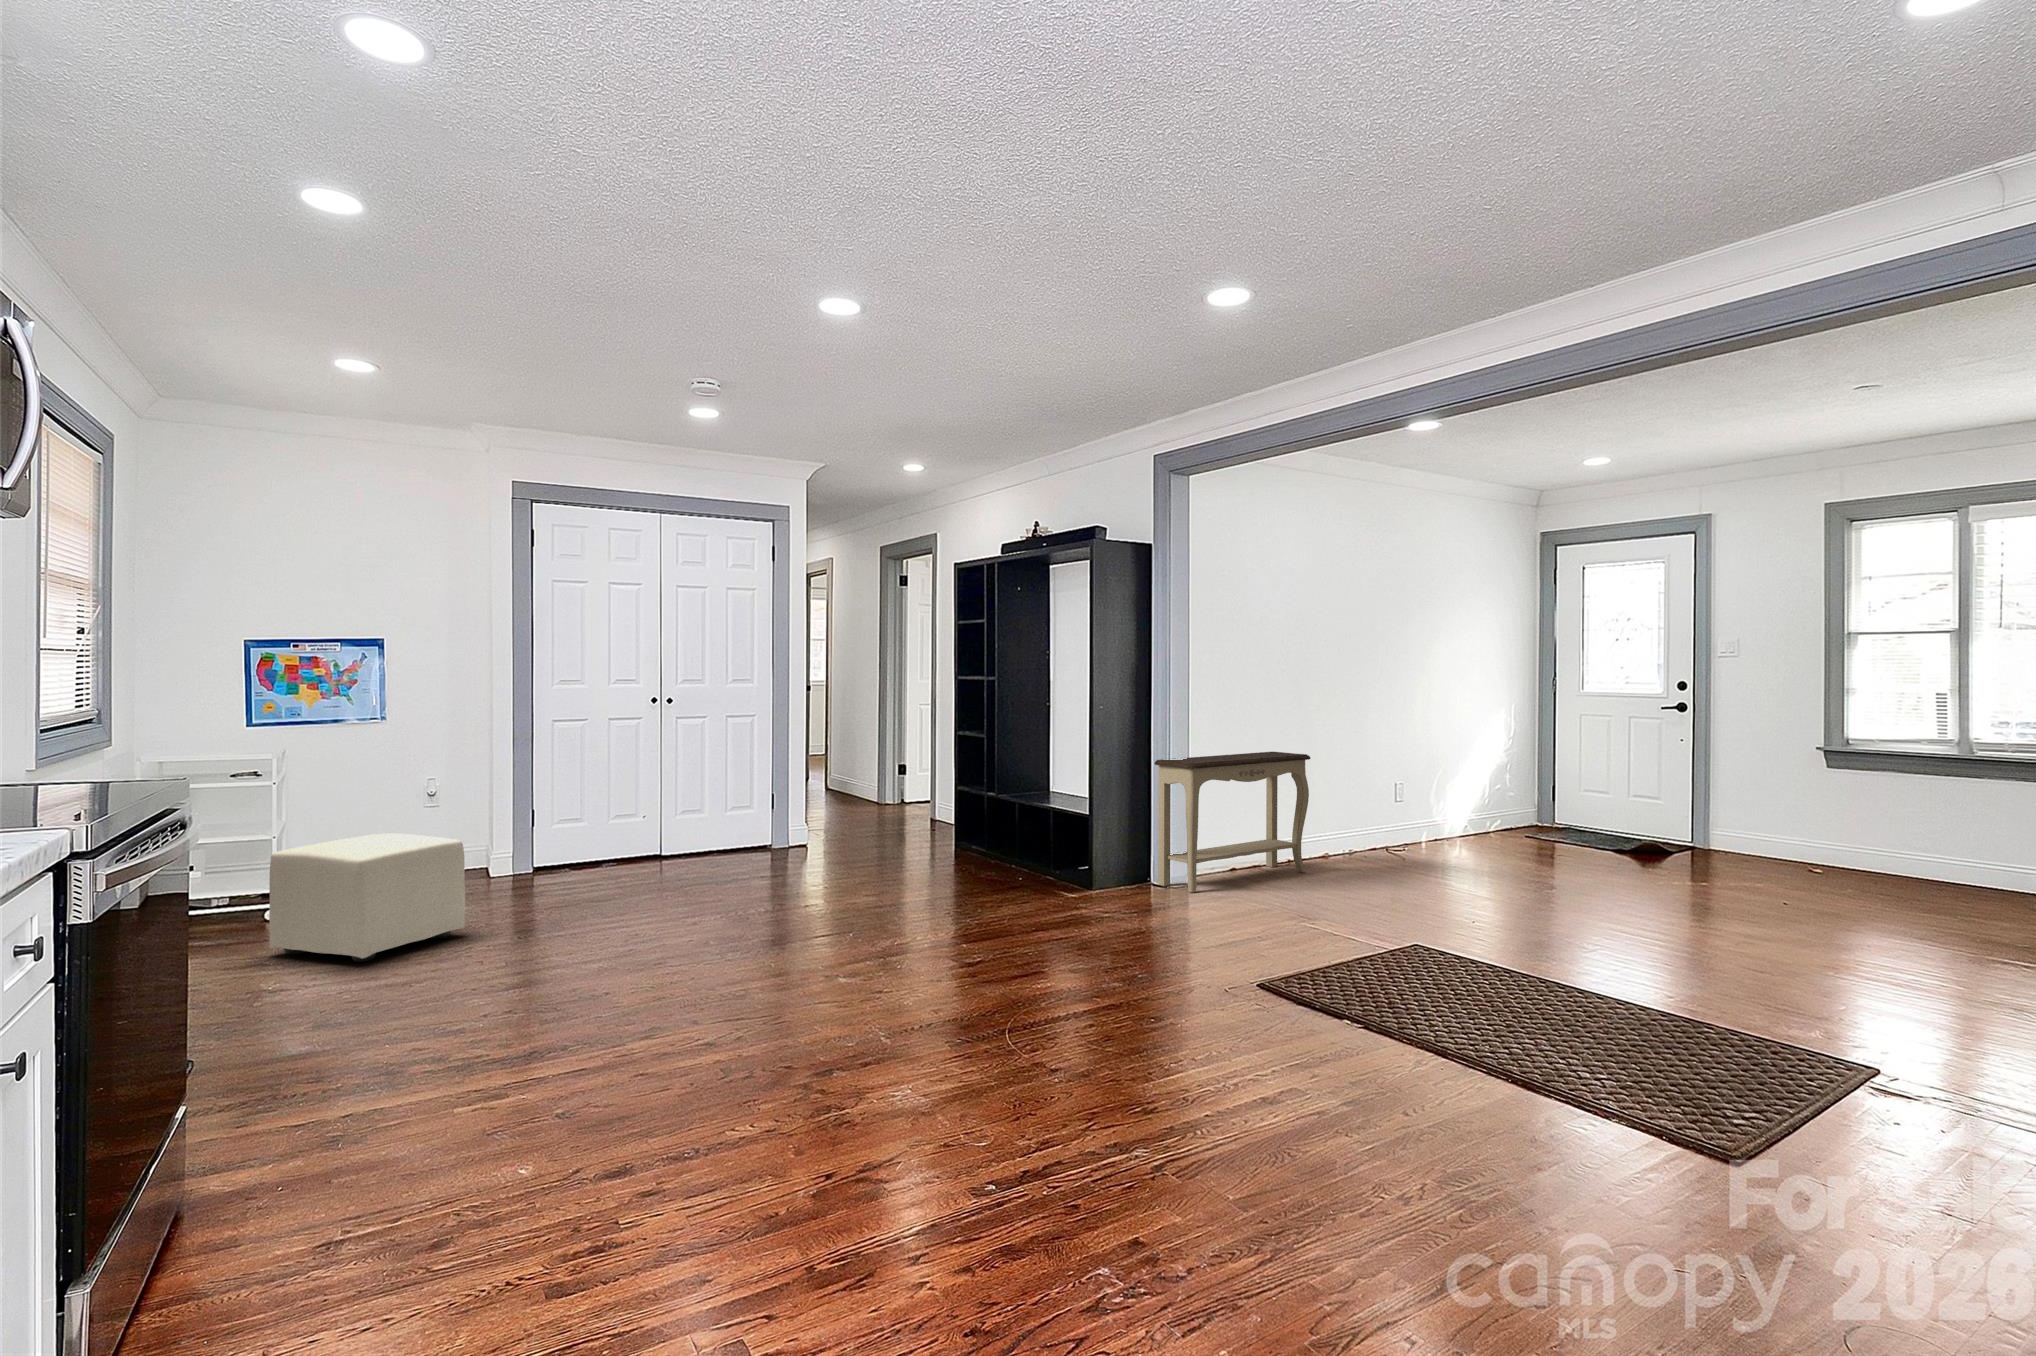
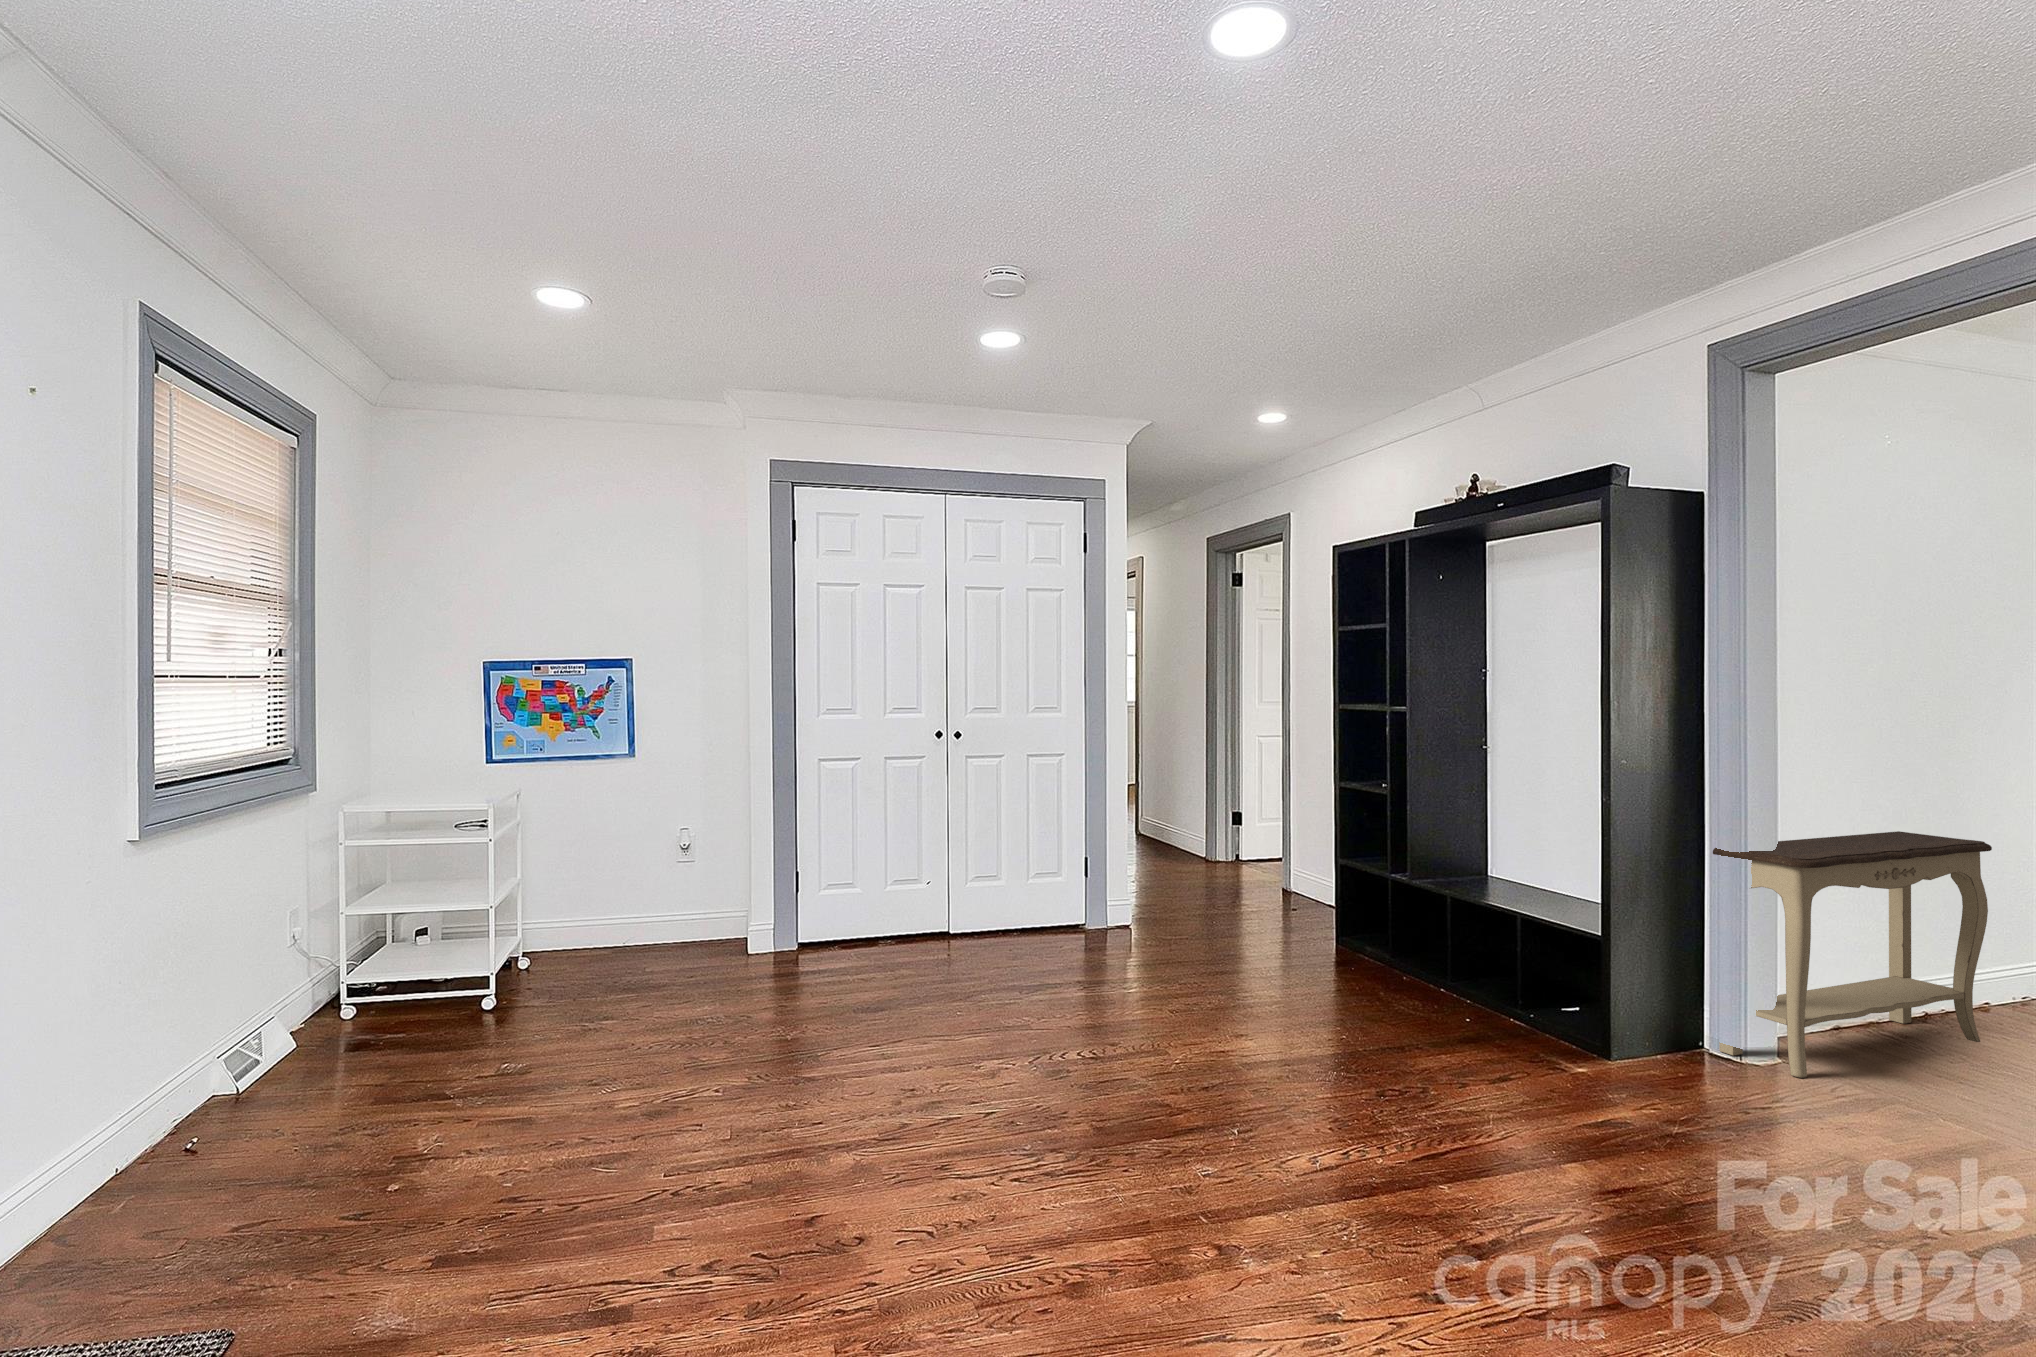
ottoman: present [269,834,465,962] -> none [450,918,691,1115]

